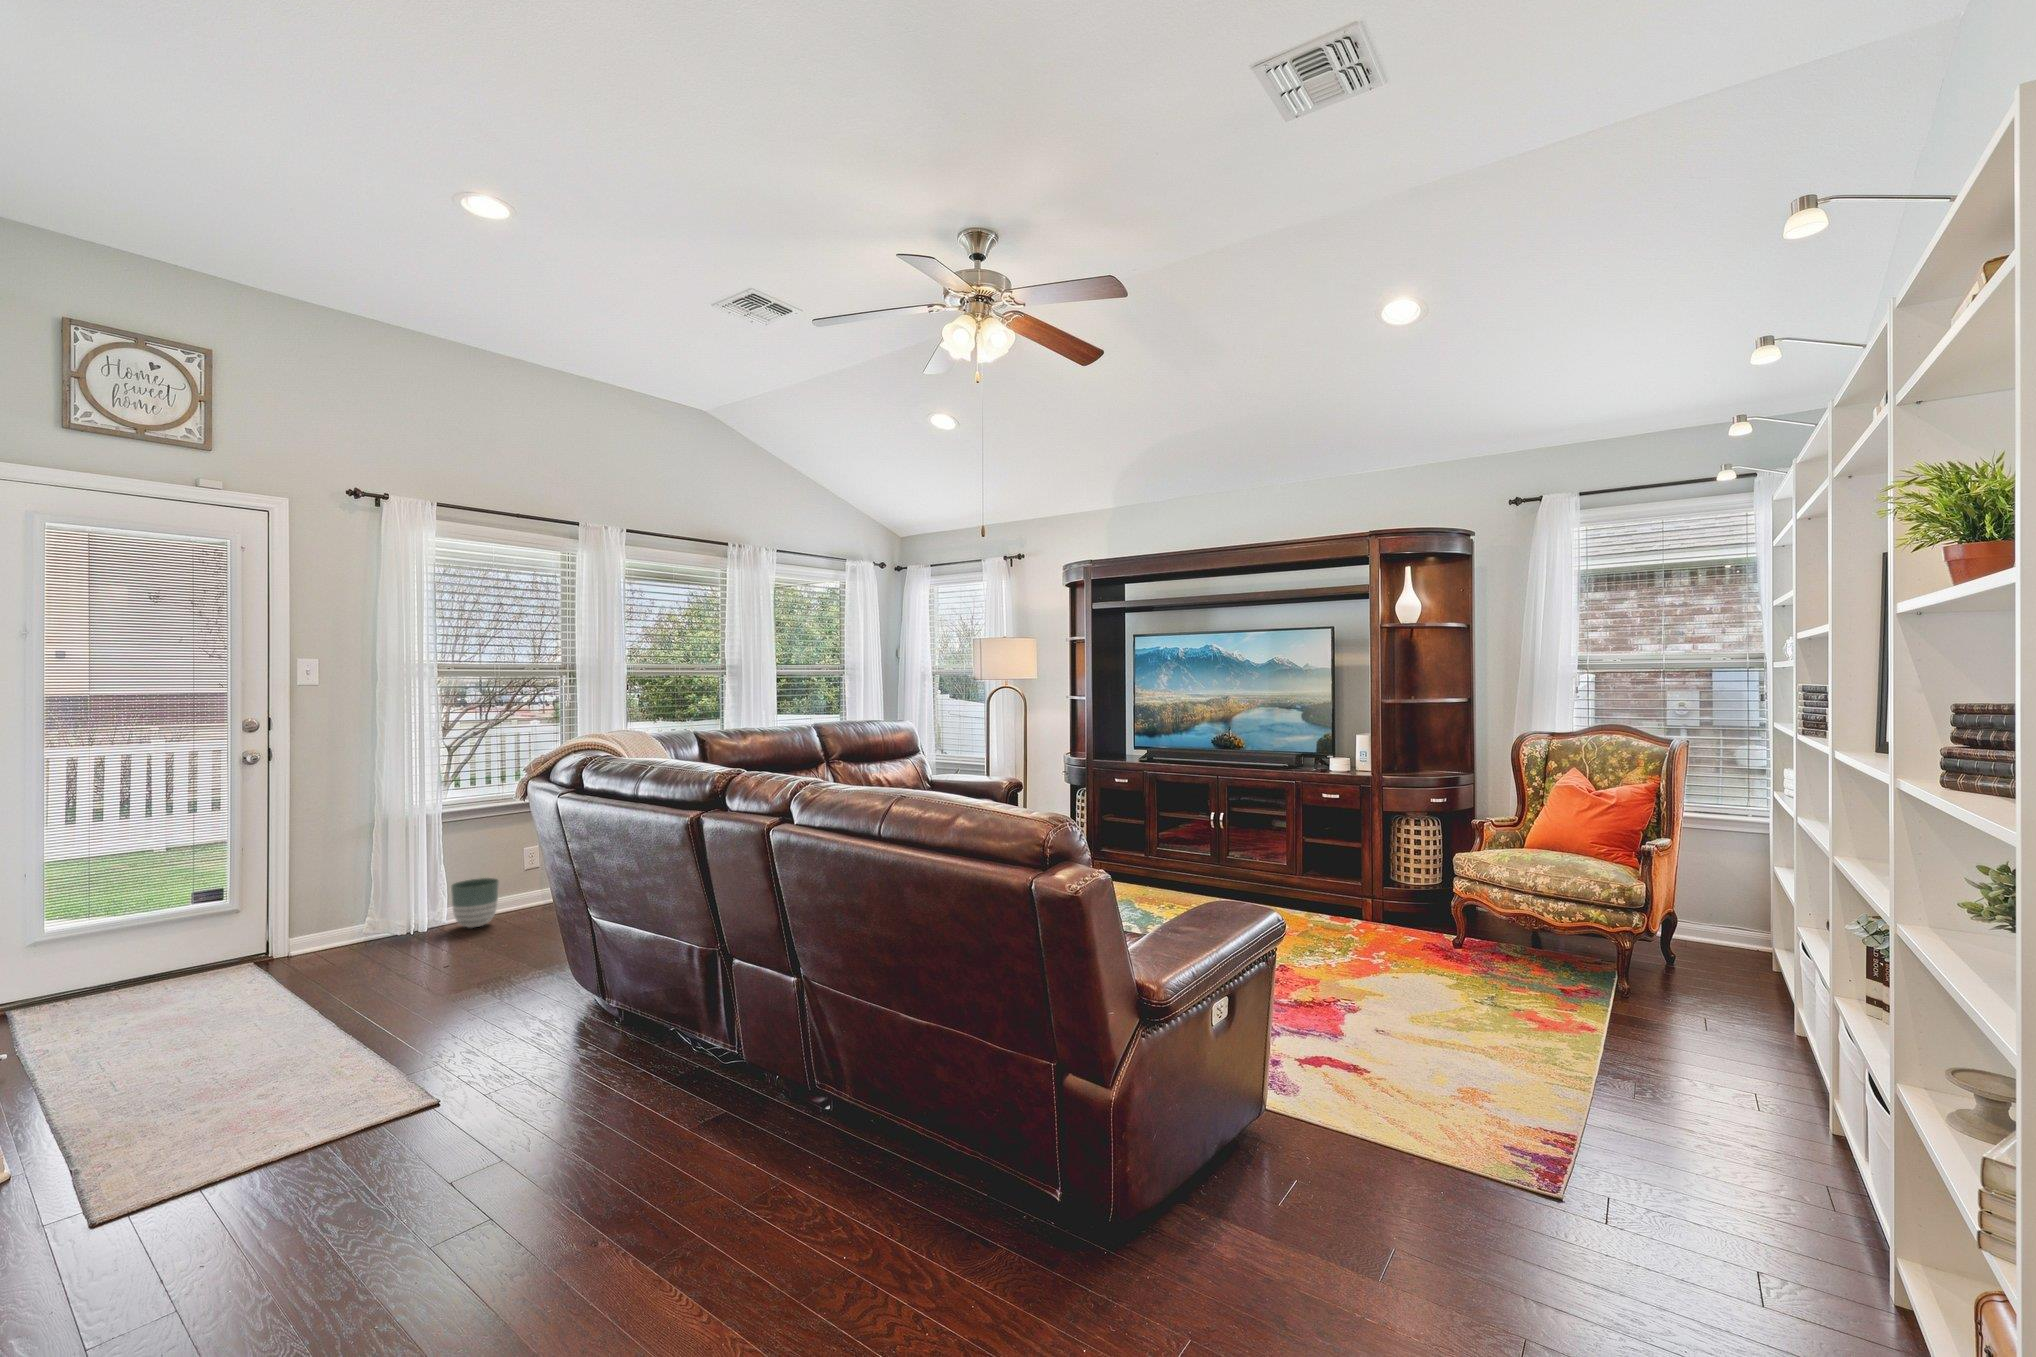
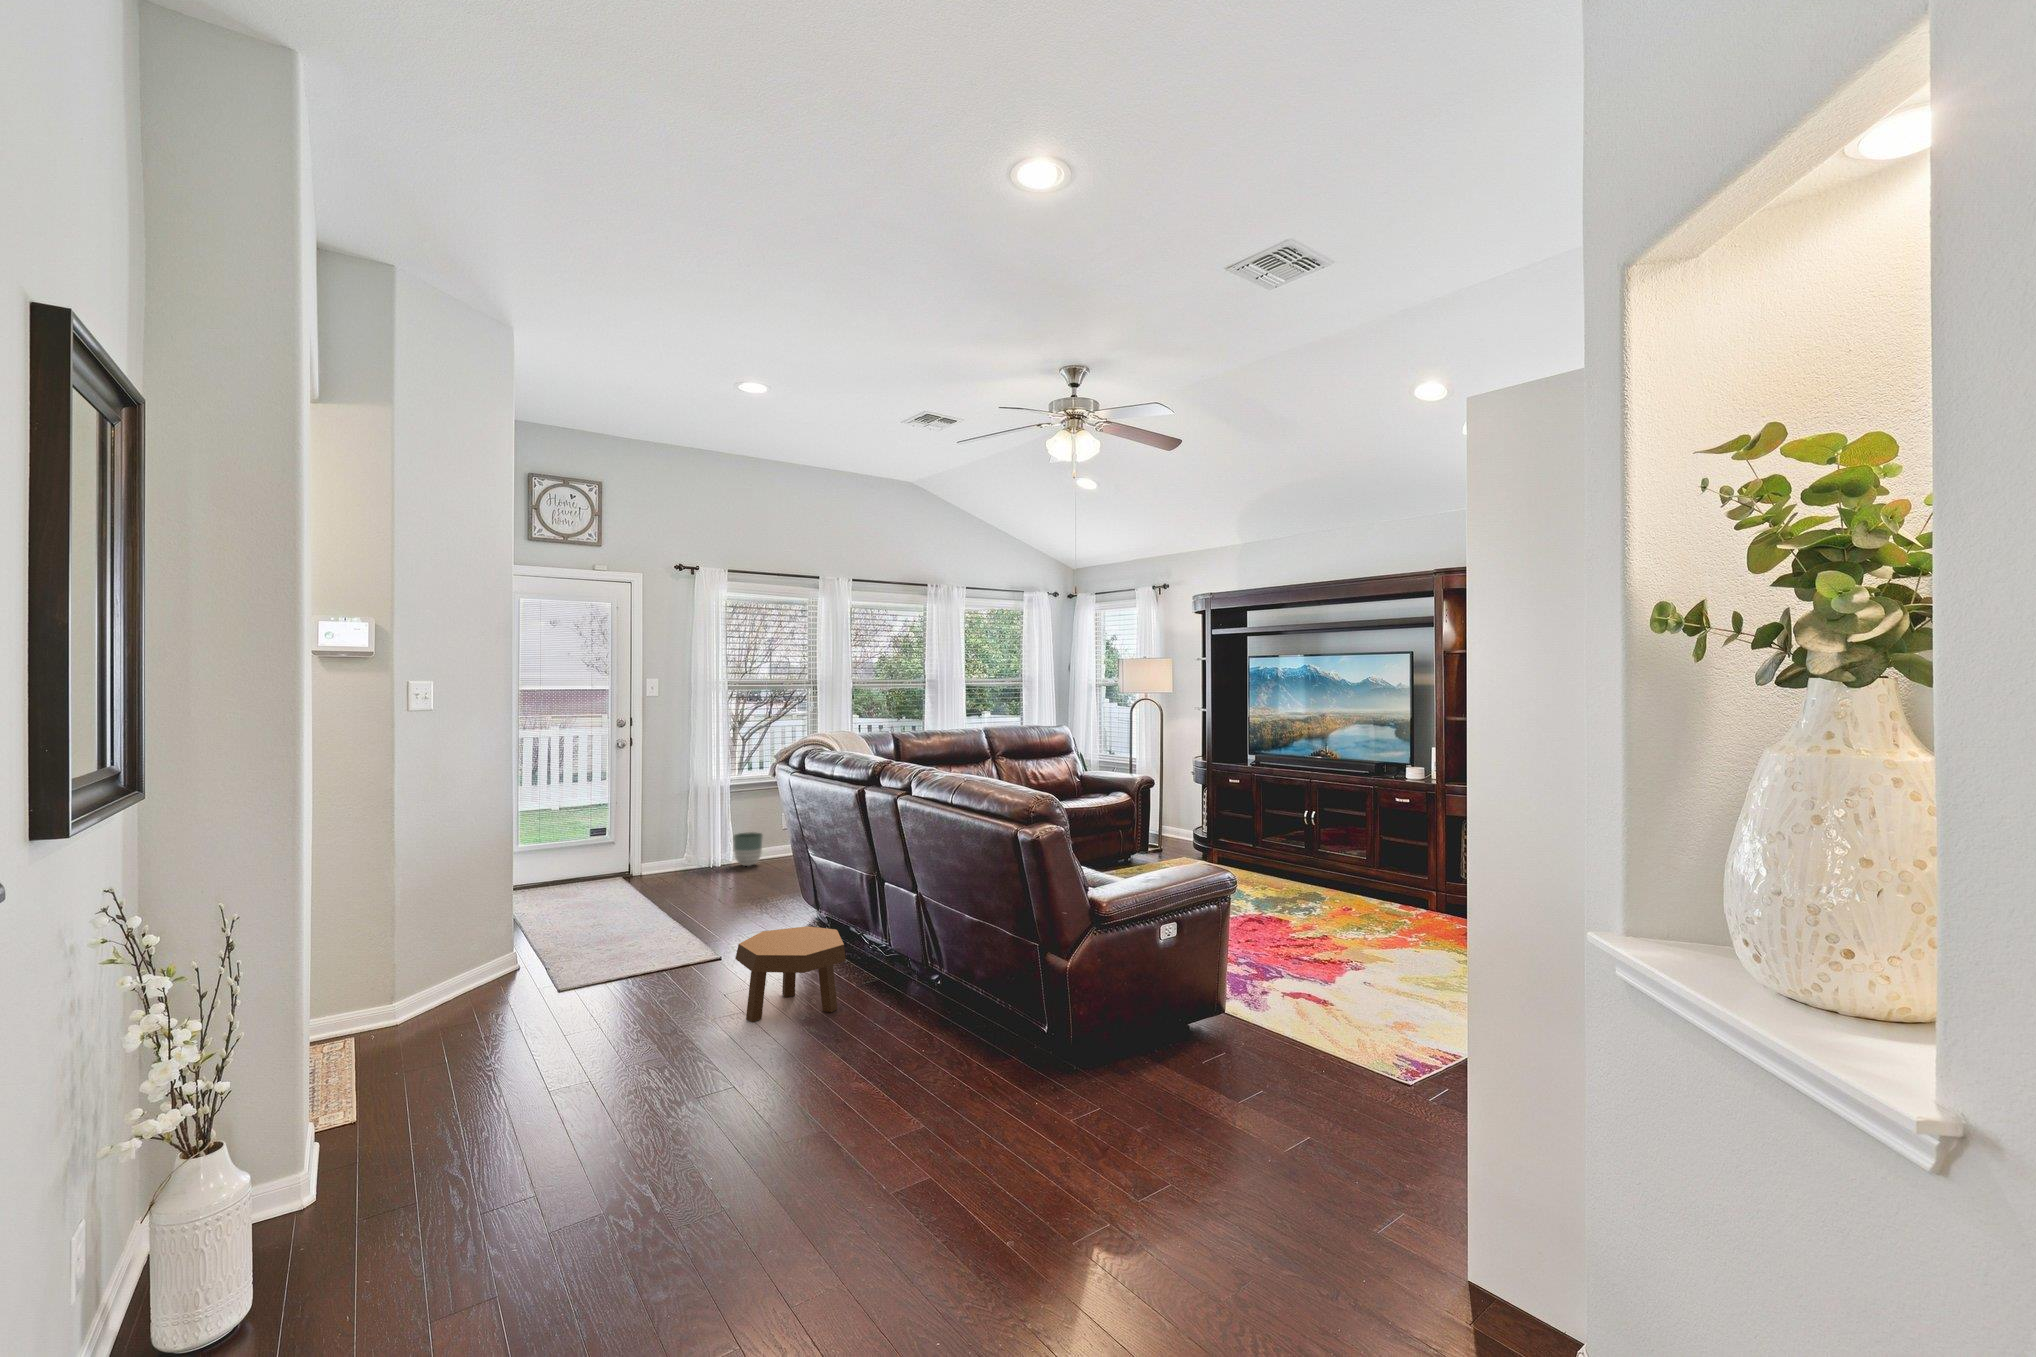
footstool: none [447,1066,679,1298] -> present [735,926,846,1022]

